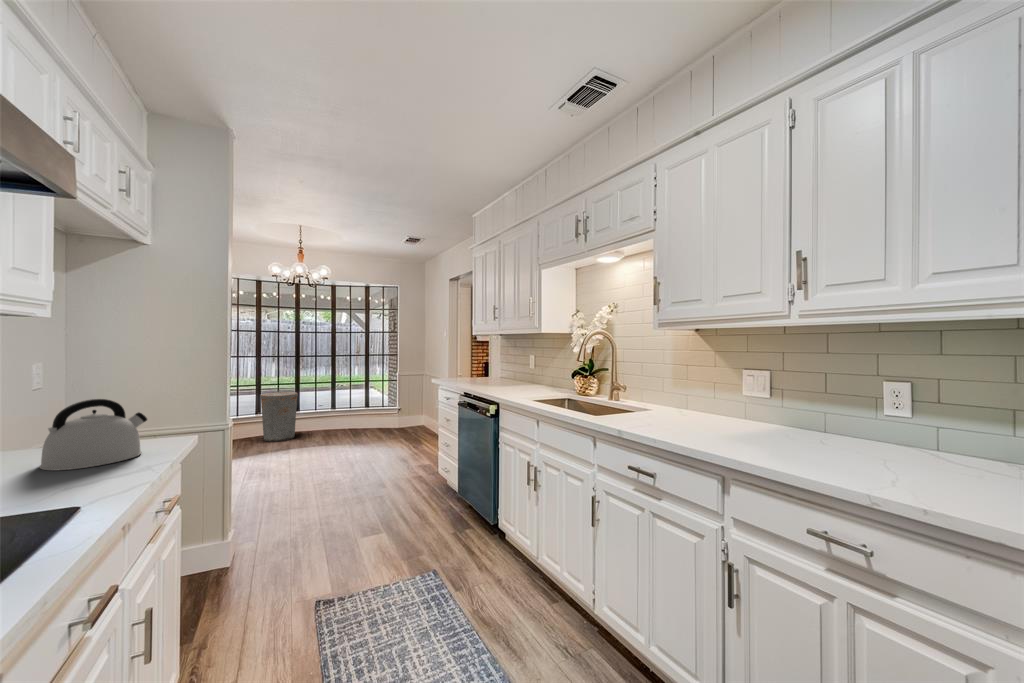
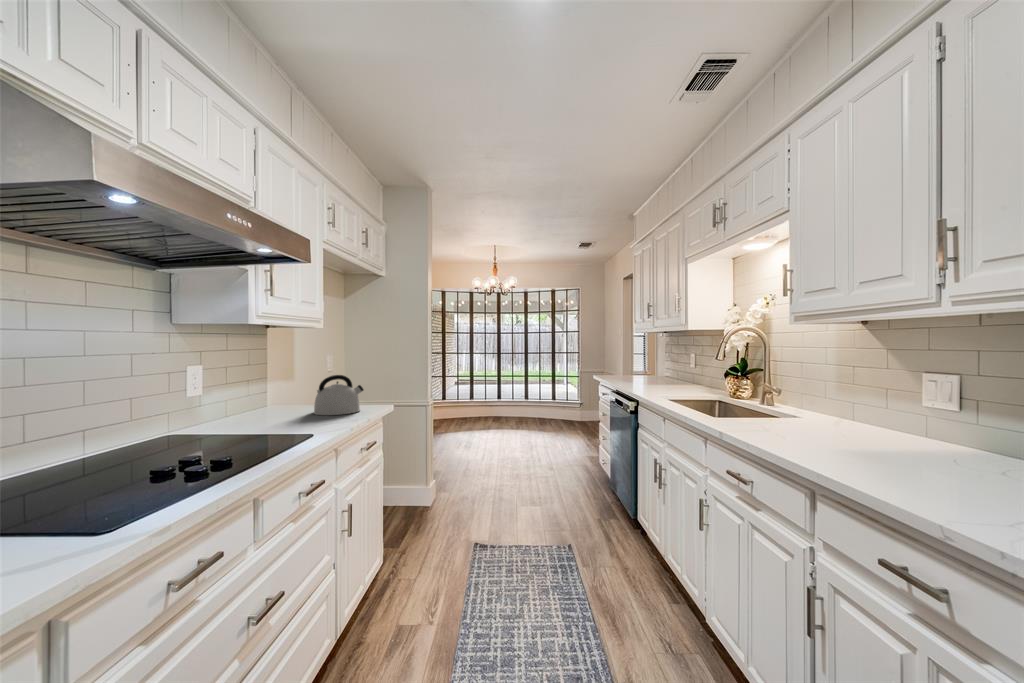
trash can: present [260,390,298,442] -> none [471,380,498,423]

